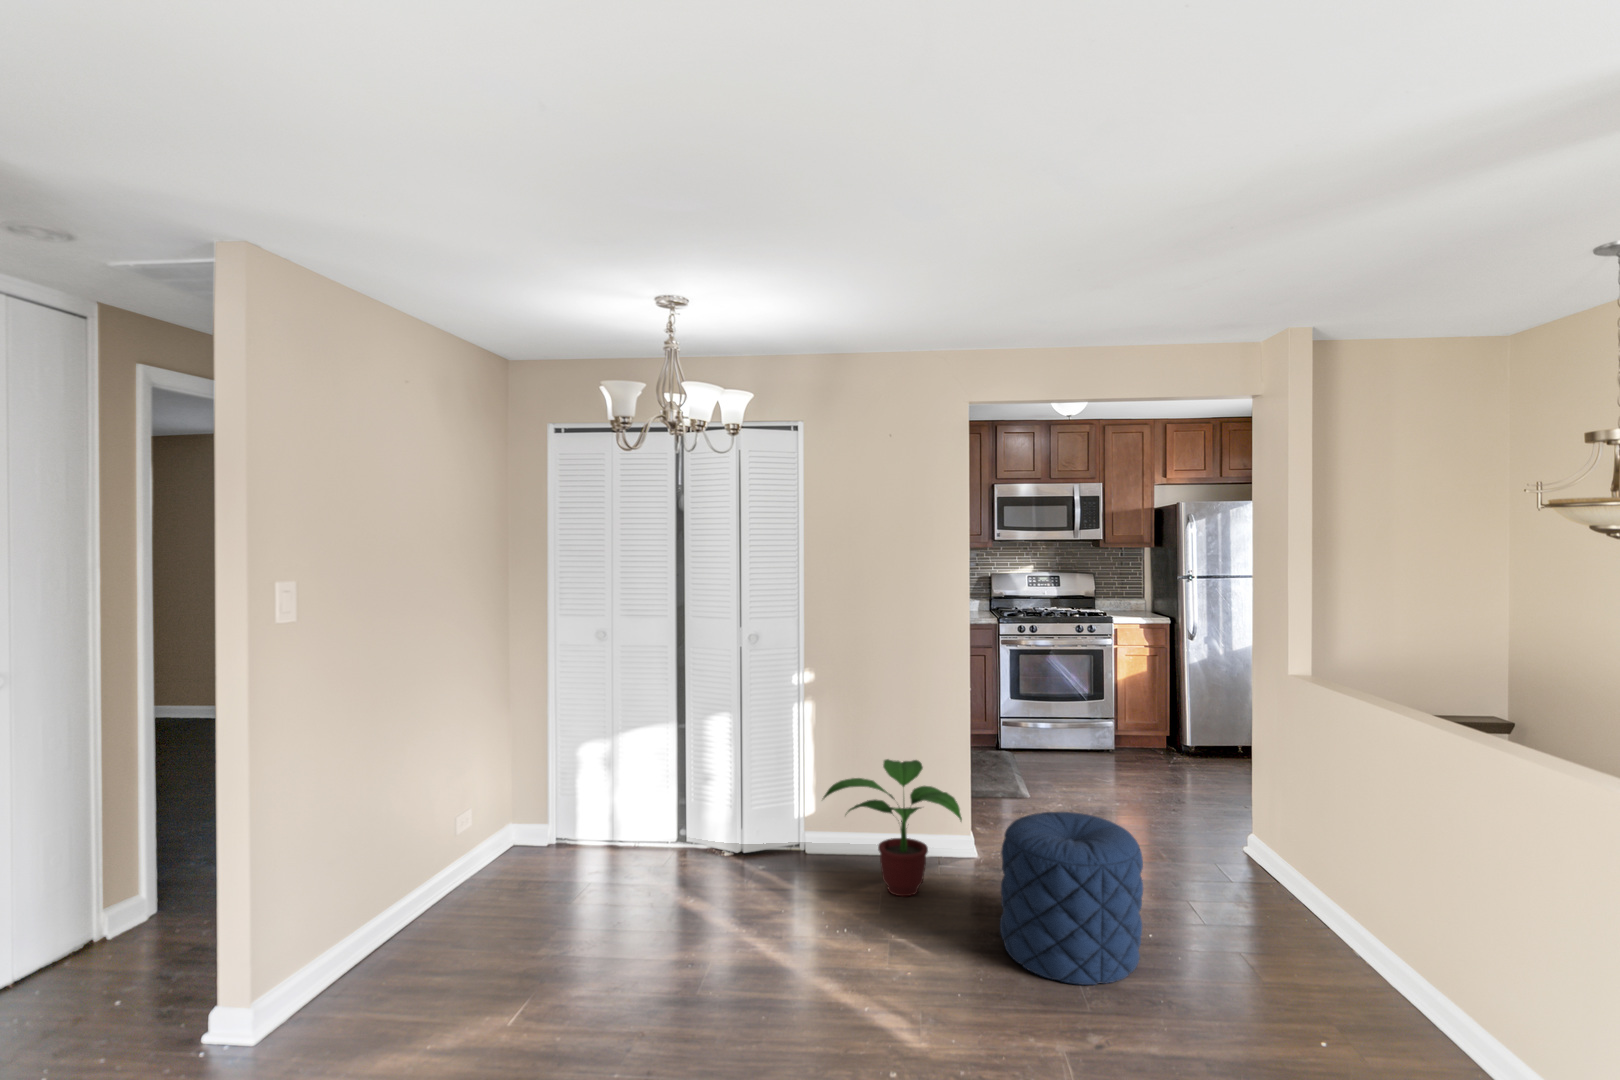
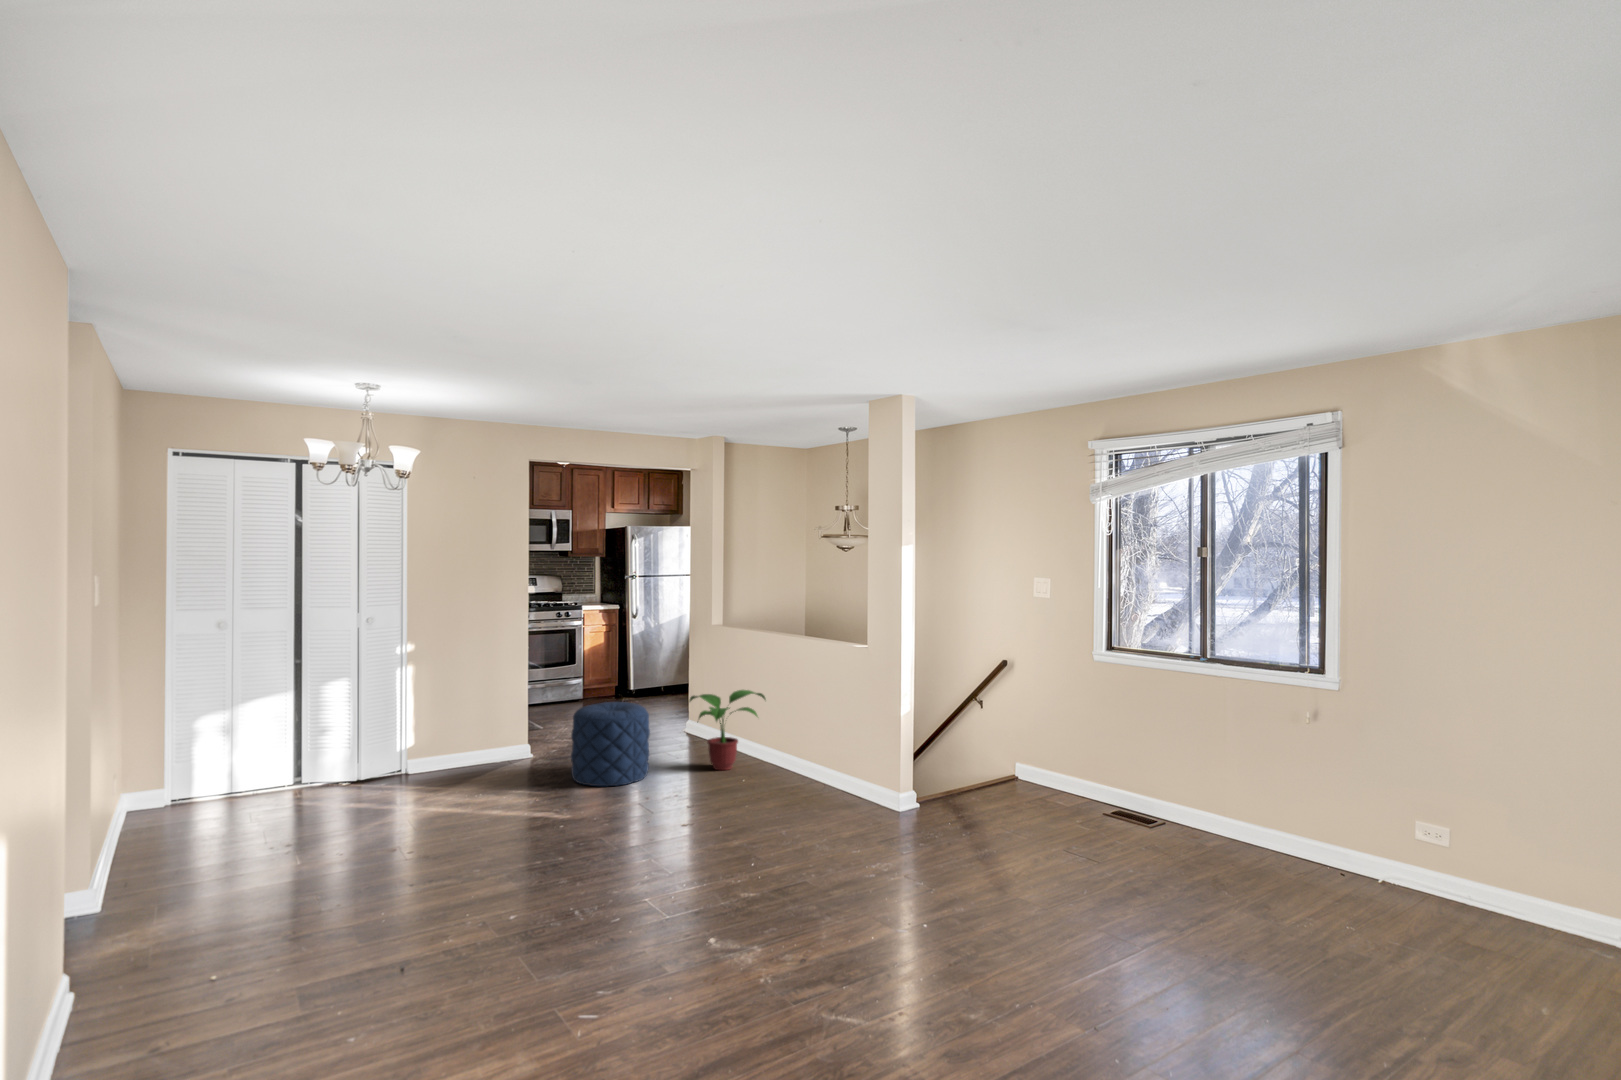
potted plant: present [823,759,962,896] -> present [690,690,766,770]

